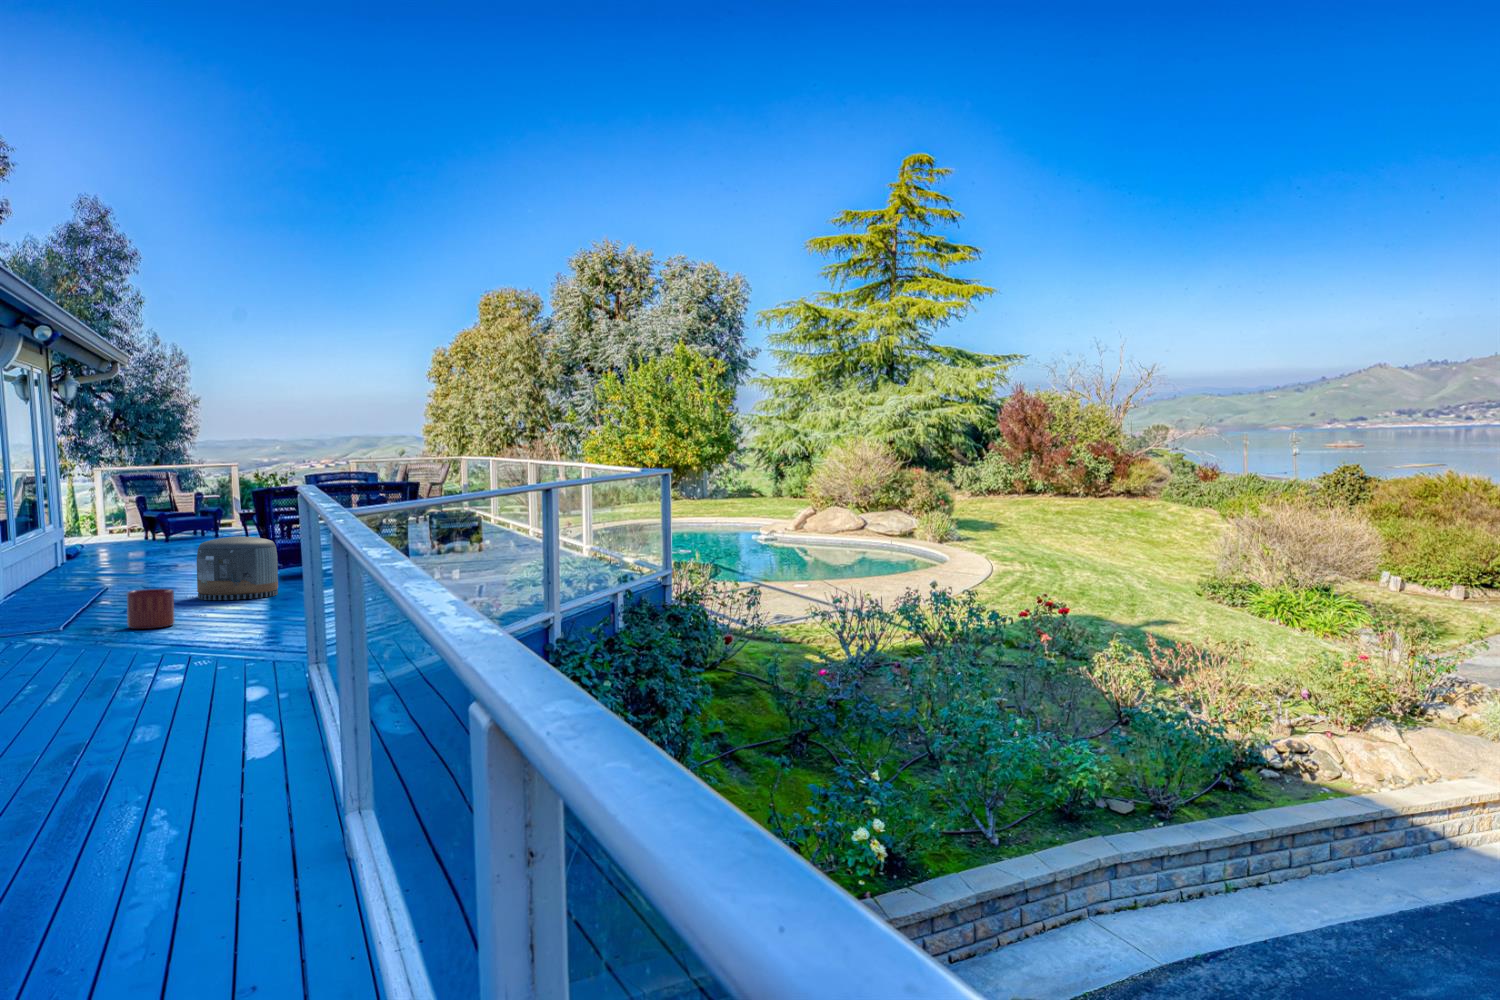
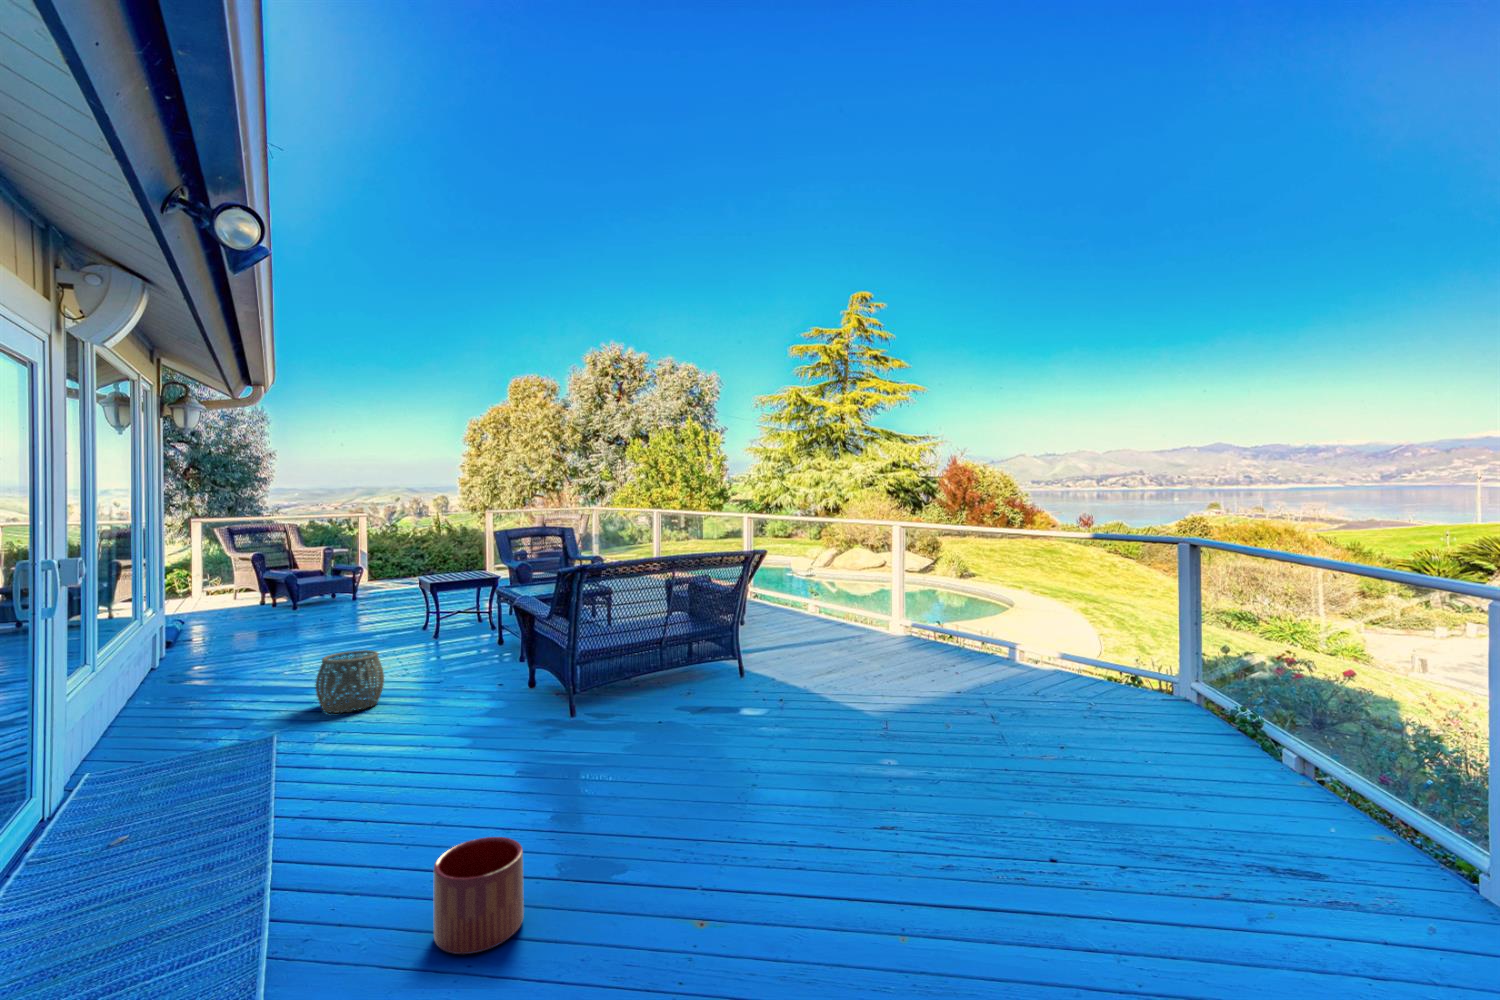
pouf: present [197,537,278,600] -> none [447,660,559,770]
woven basket: none [137,544,188,585] -> present [315,650,384,713]

